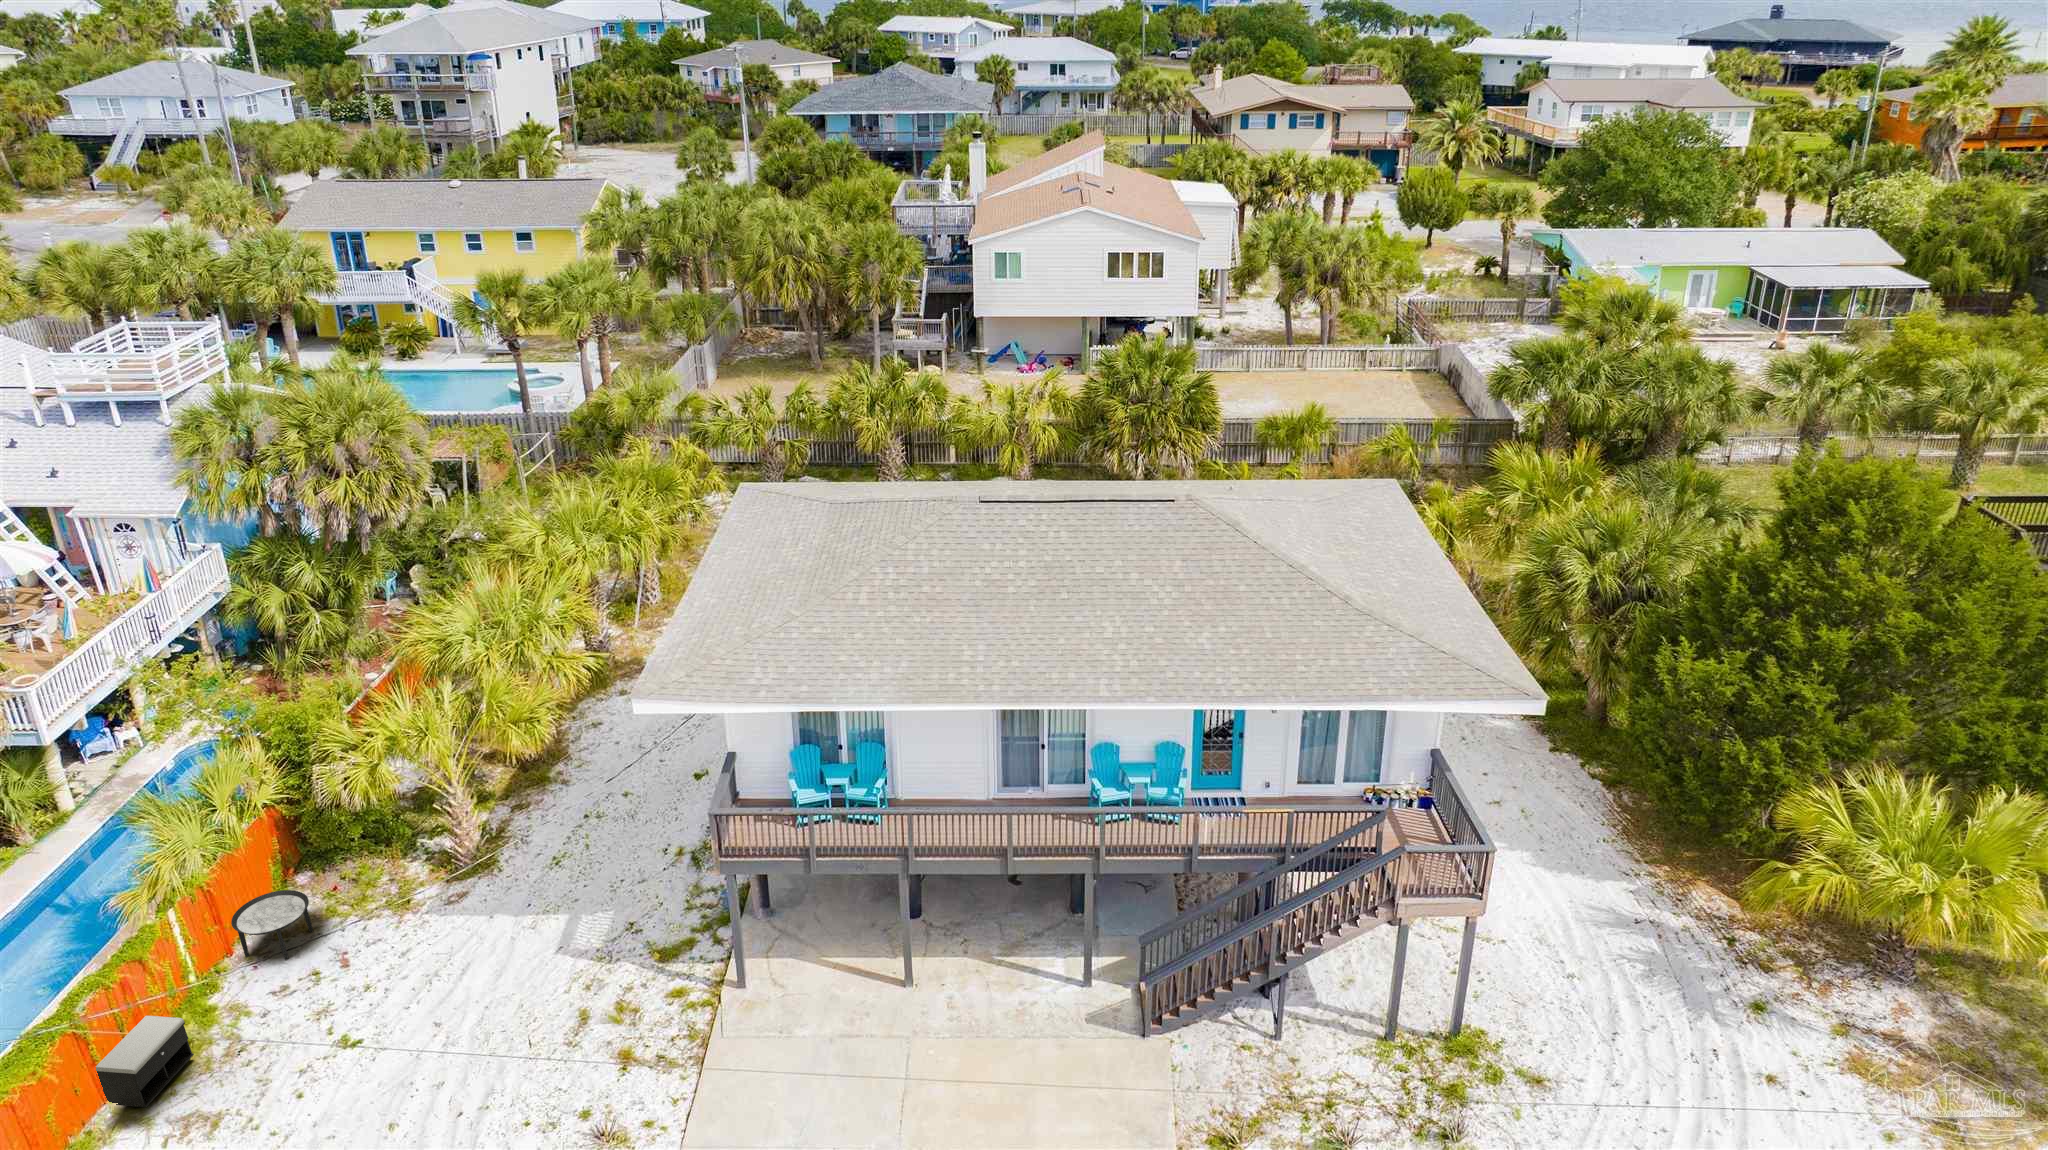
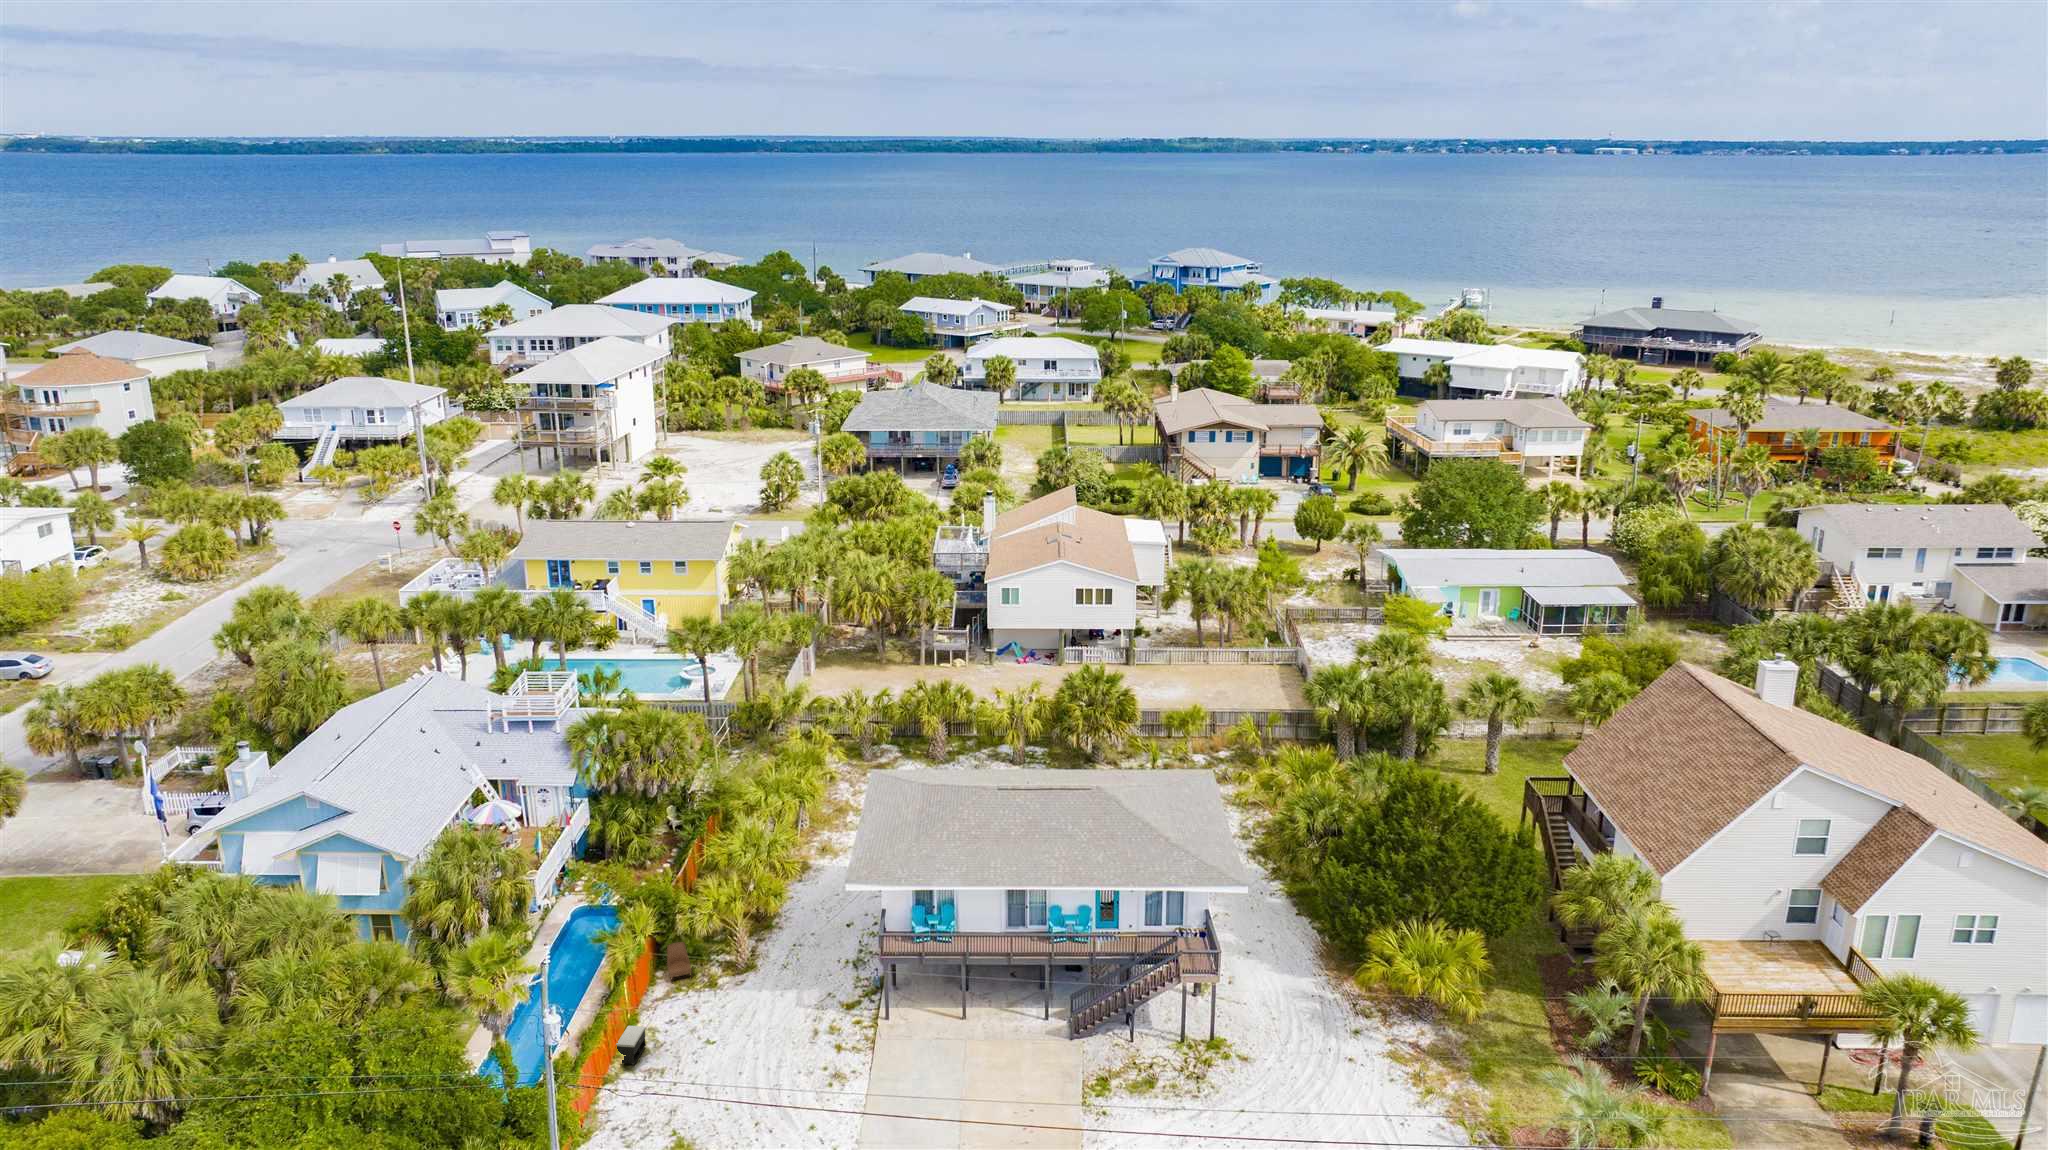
chair: none [303,816,357,900] -> present [667,942,692,979]
round table: present [231,890,313,960] -> none [646,976,680,1008]

